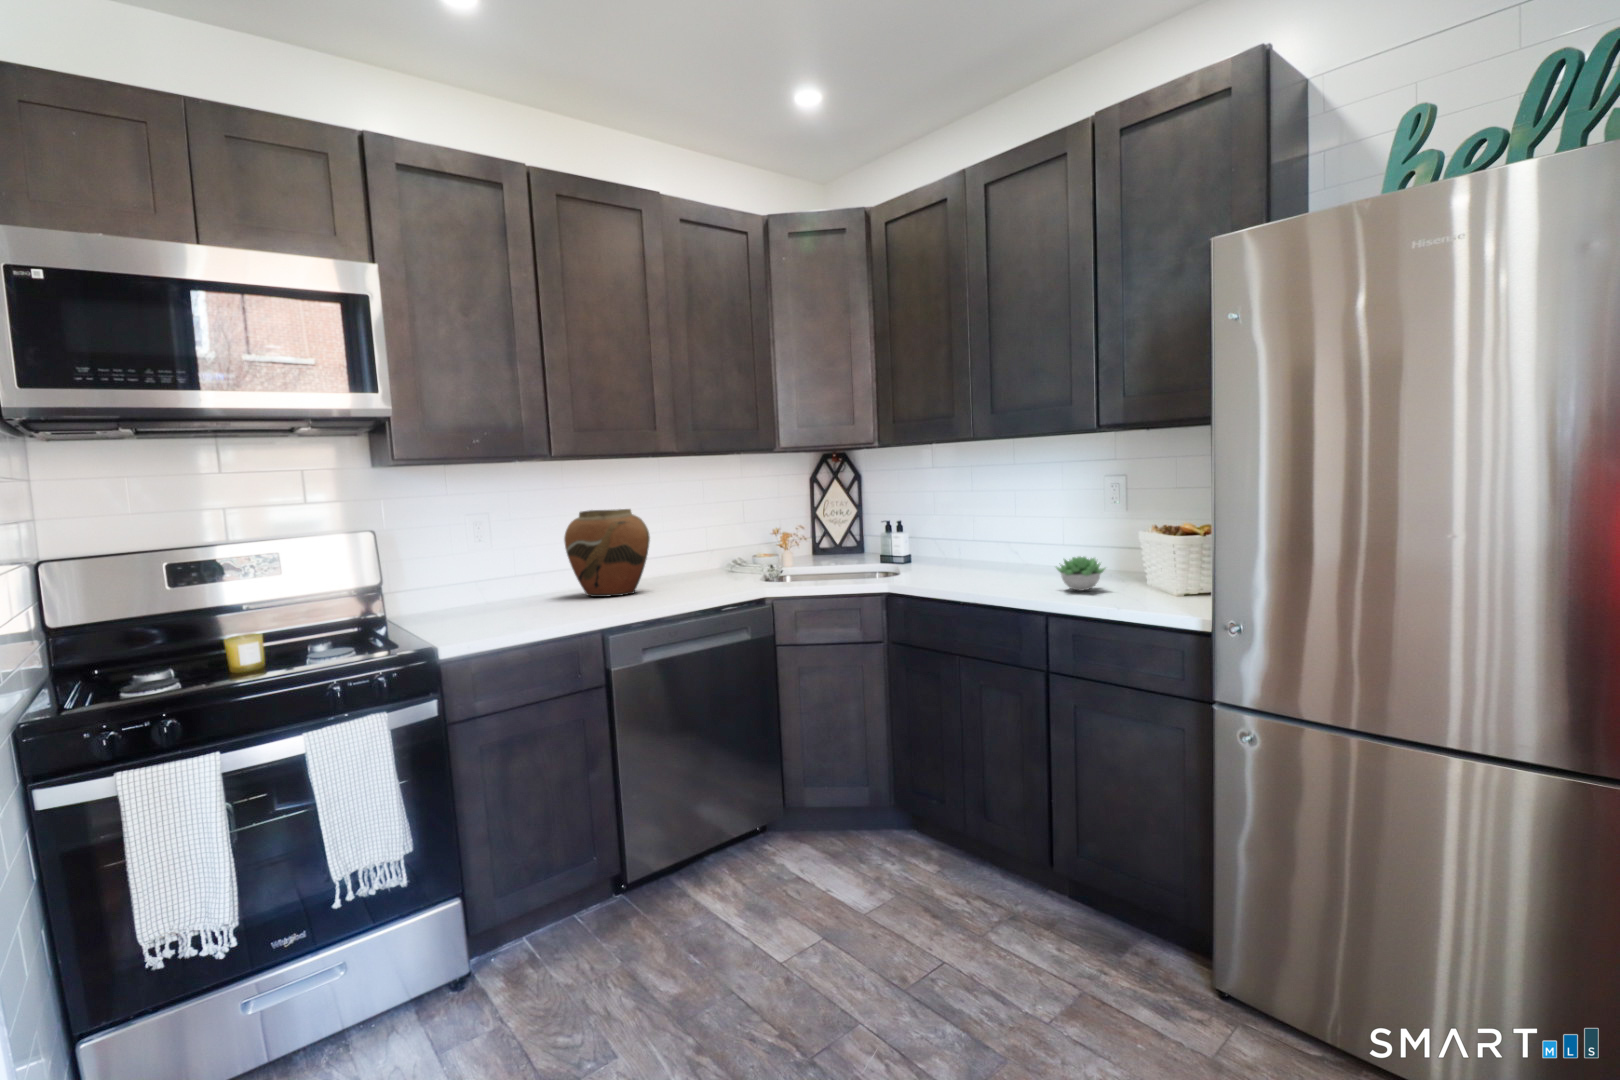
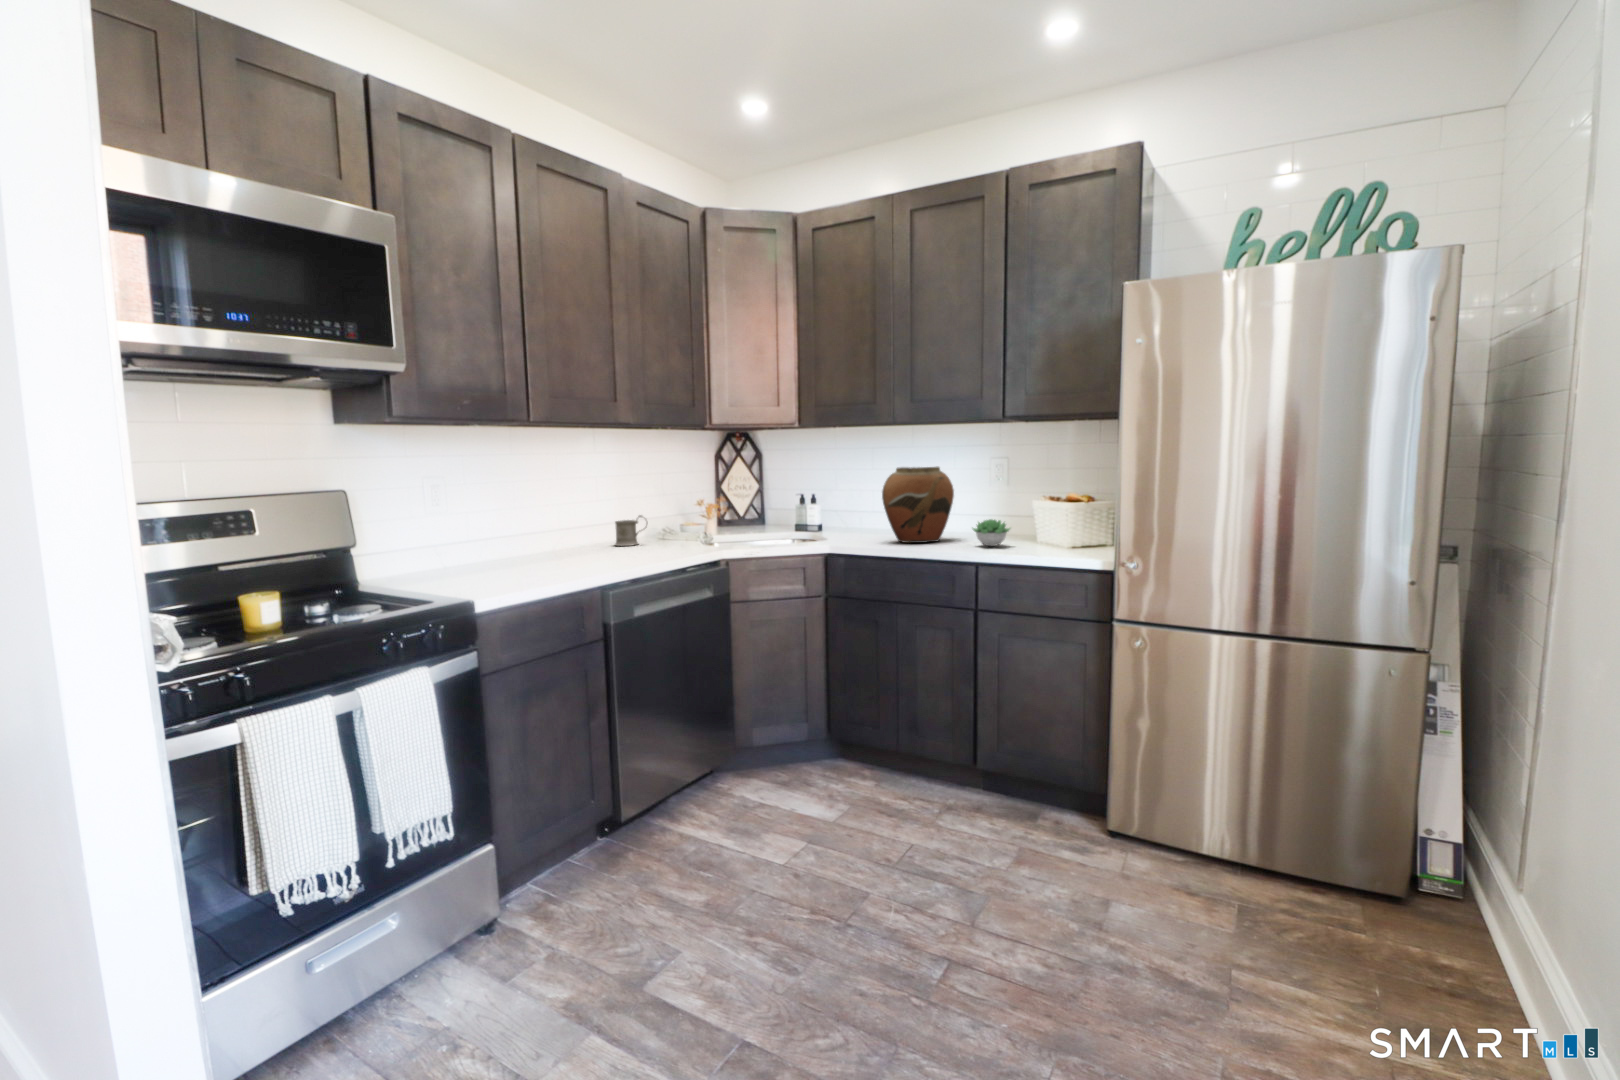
vase: present [564,509,650,597] -> present [882,467,954,543]
mug: none [676,547,707,580] -> present [615,515,642,546]

